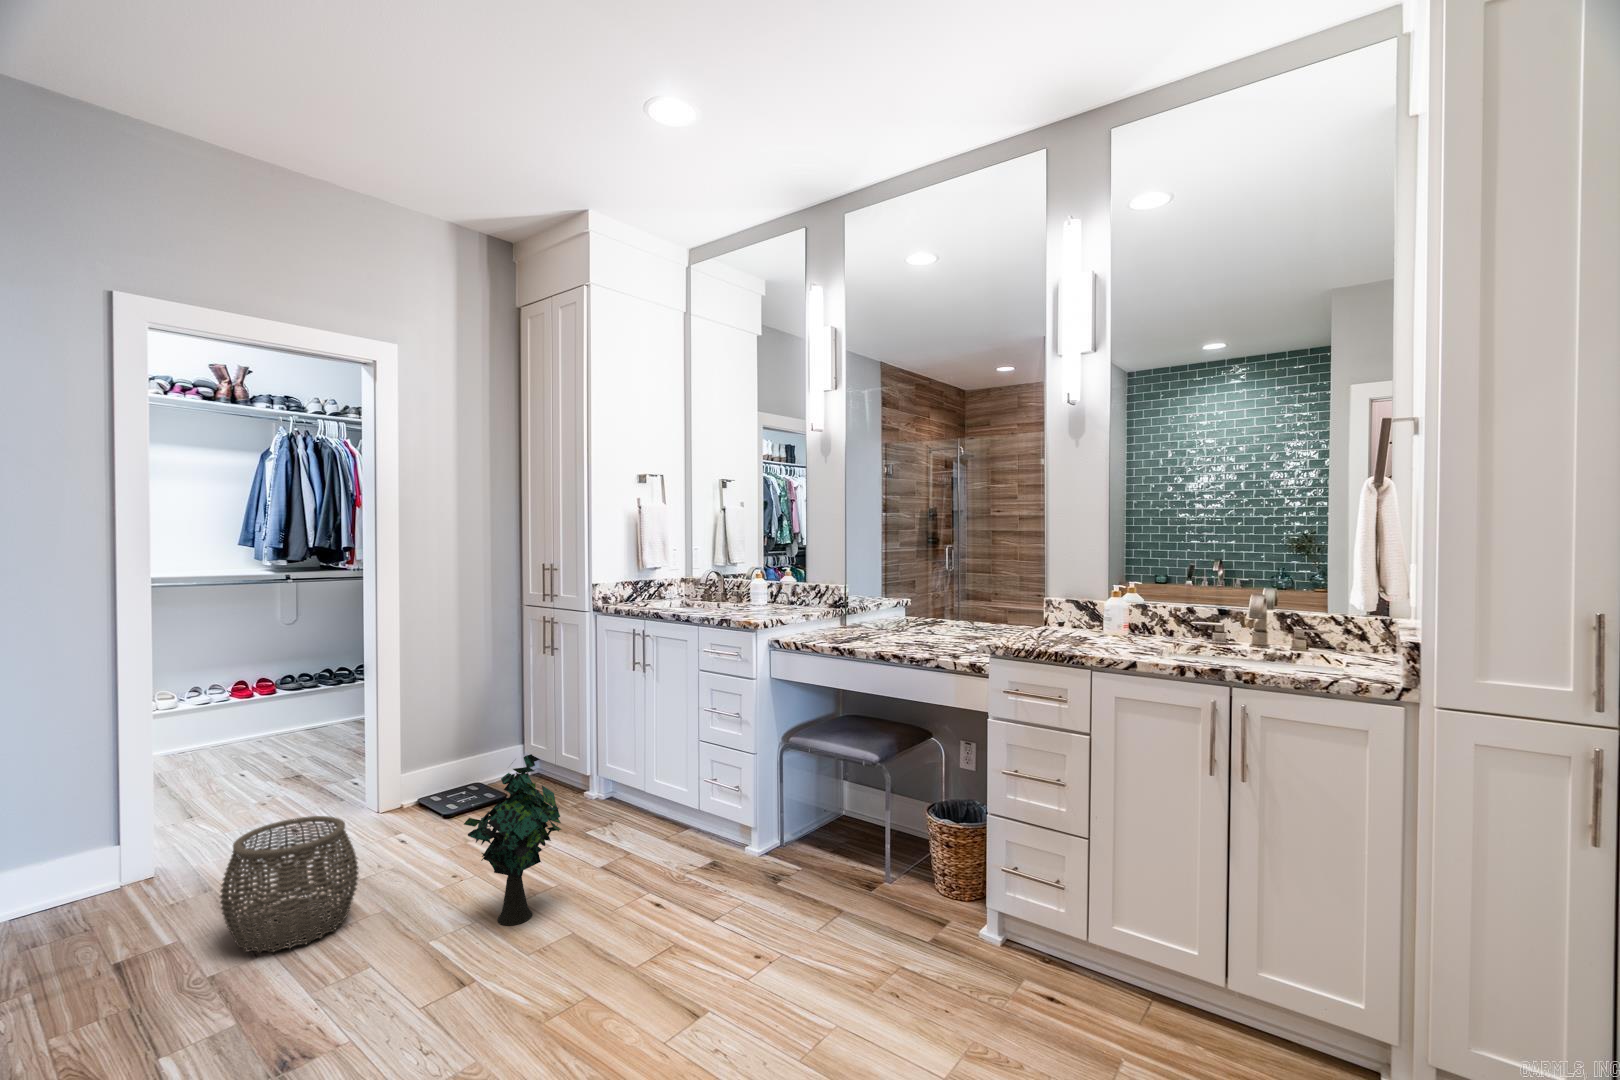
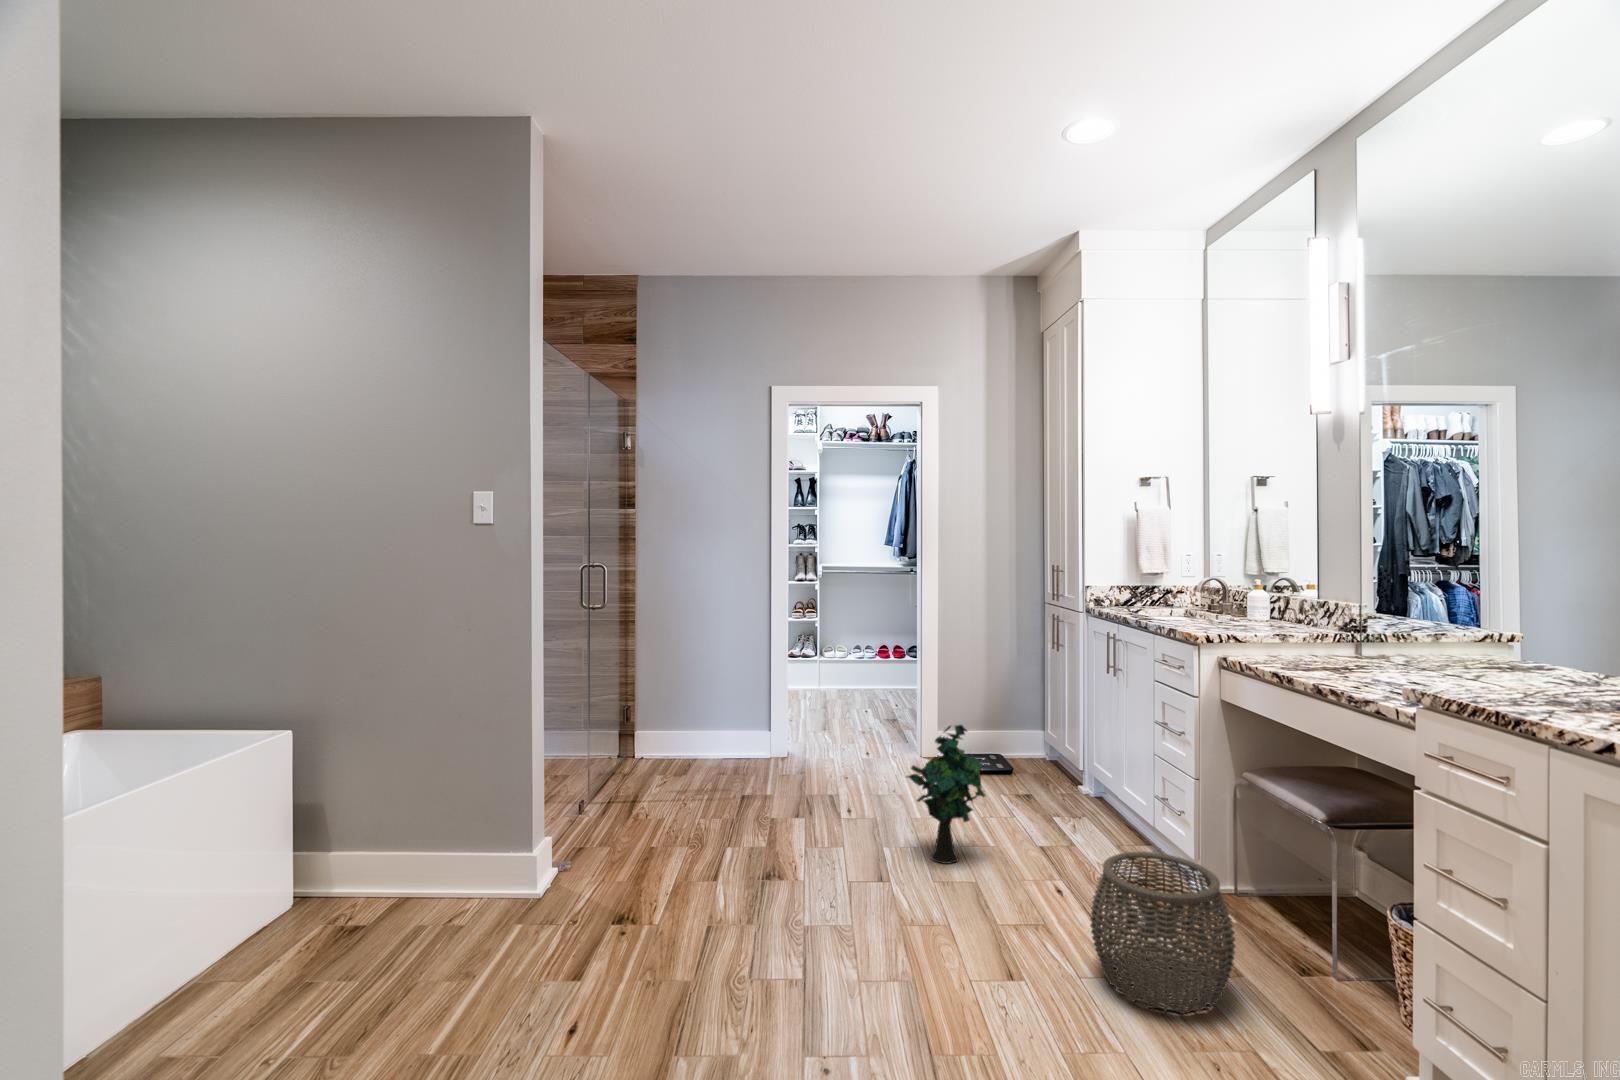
woven basket: present [220,816,359,953] -> present [1090,852,1236,1014]

